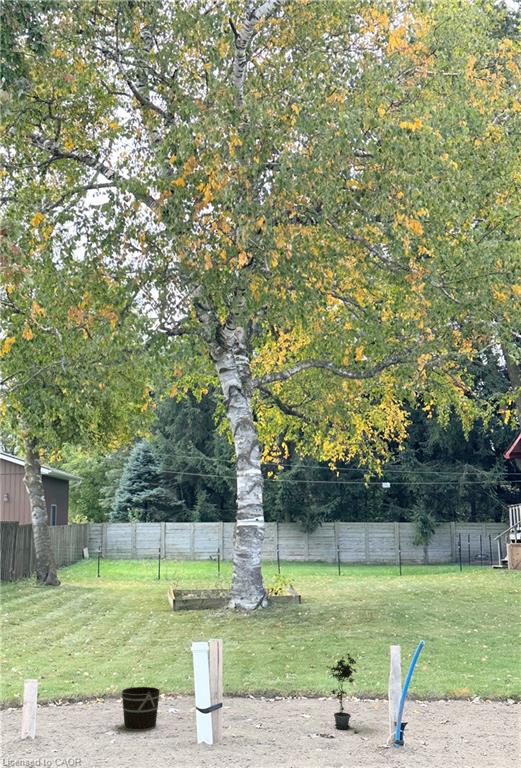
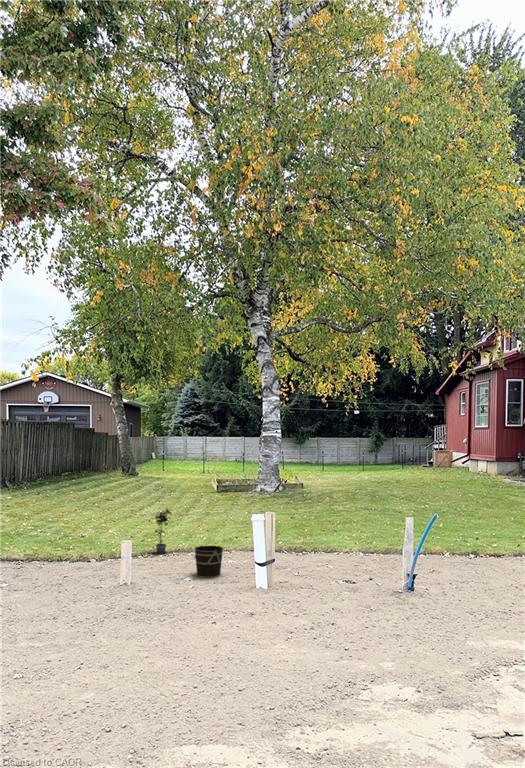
potted plant: present [331,654,357,729] -> present [155,508,172,554]

